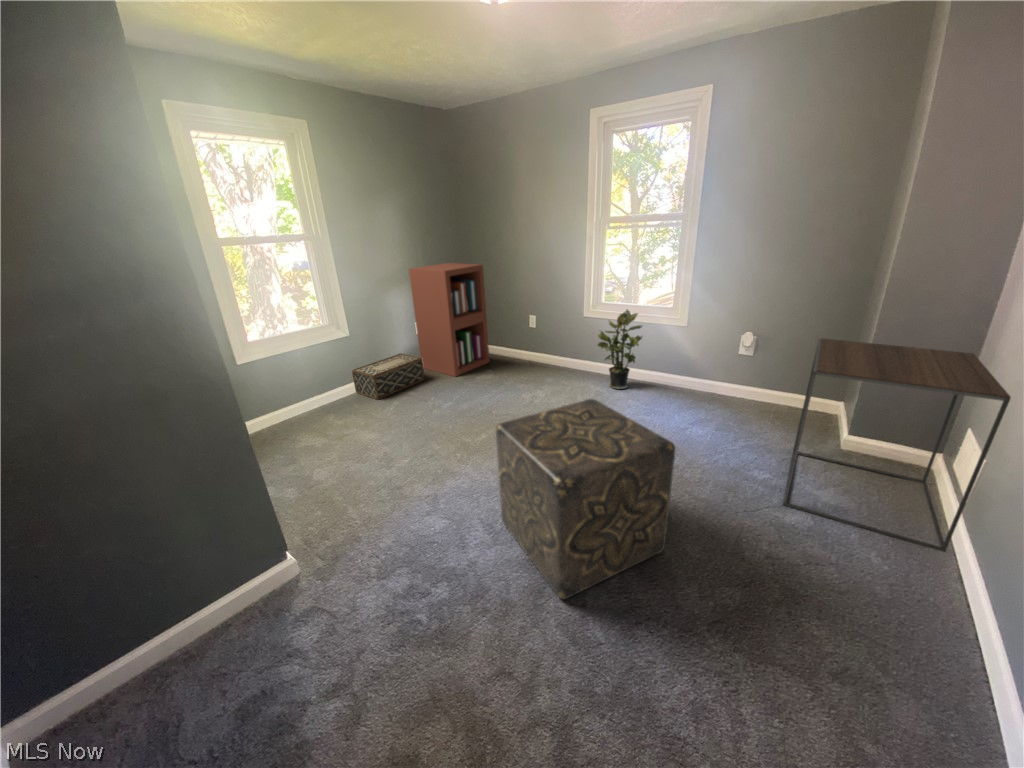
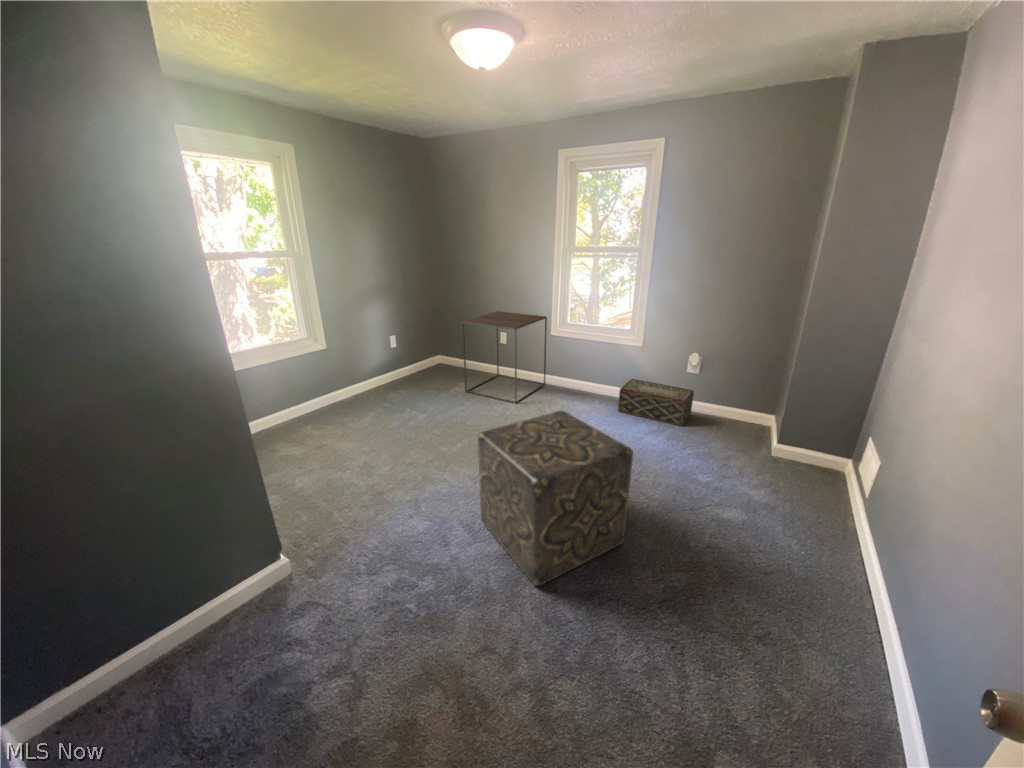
bookshelf: present [409,263,489,377] -> none [389,282,464,389]
potted plant: present [598,309,642,389] -> none [564,330,605,402]
side table: present [783,338,1011,552] -> present [462,311,547,403]
woven basket: present [352,354,425,399] -> present [618,379,694,426]

